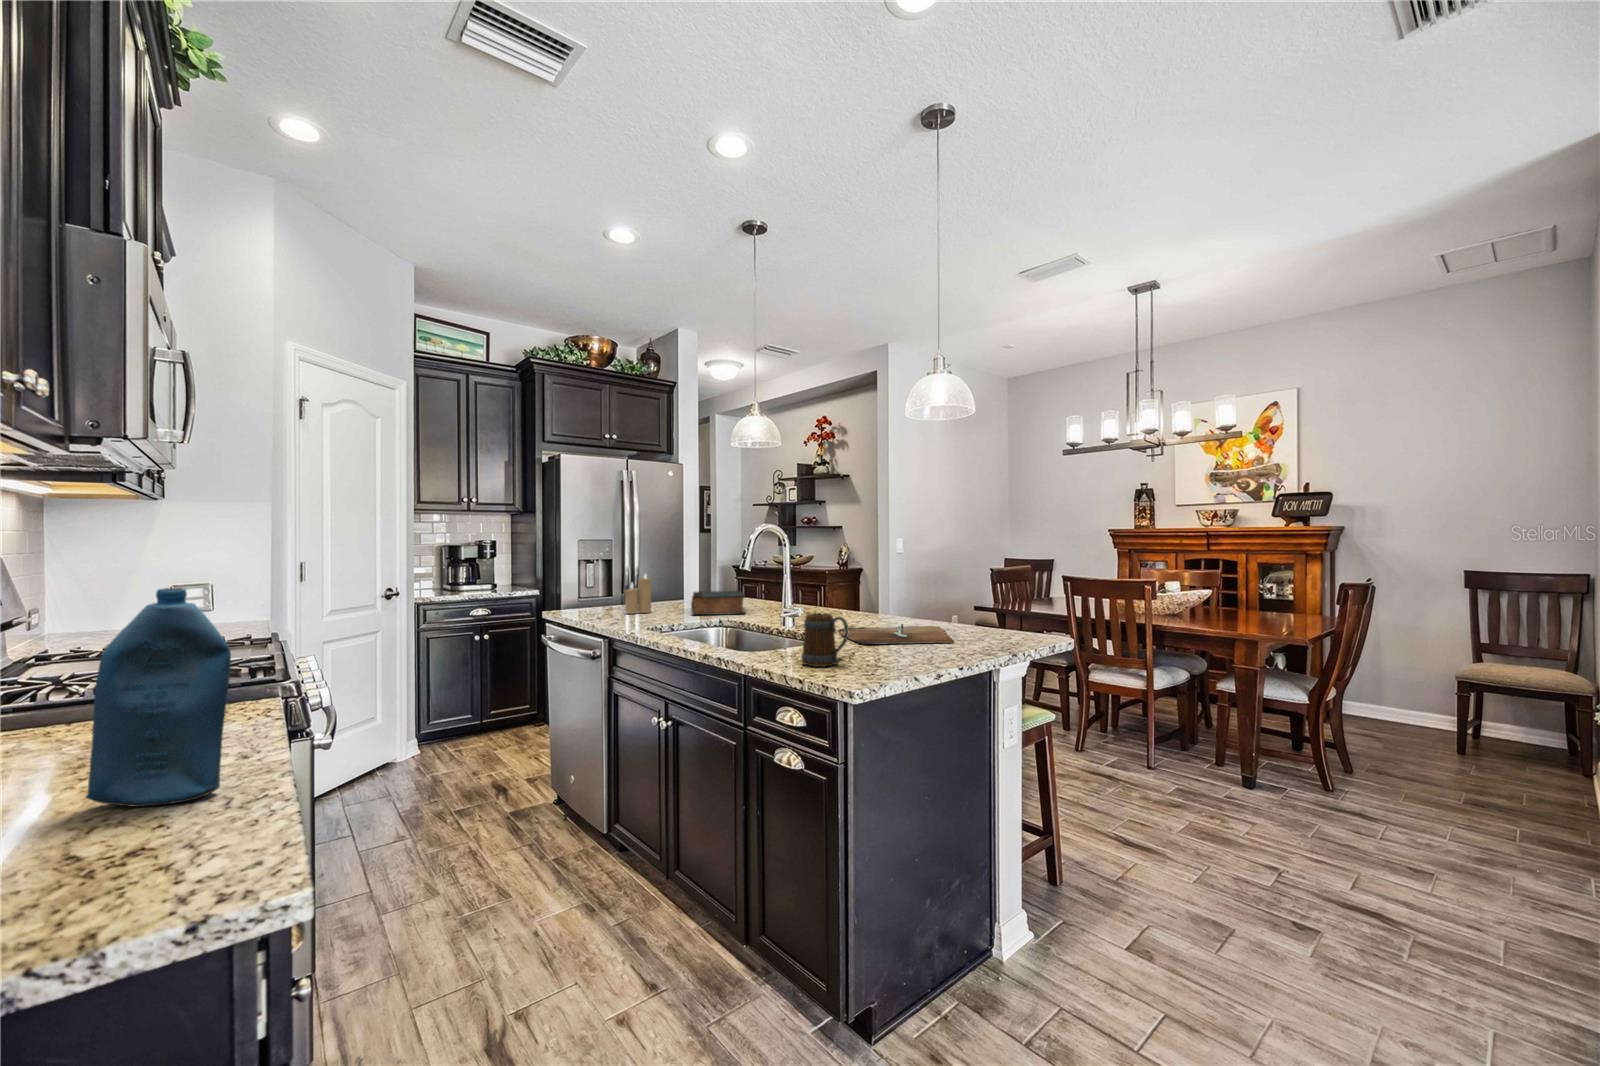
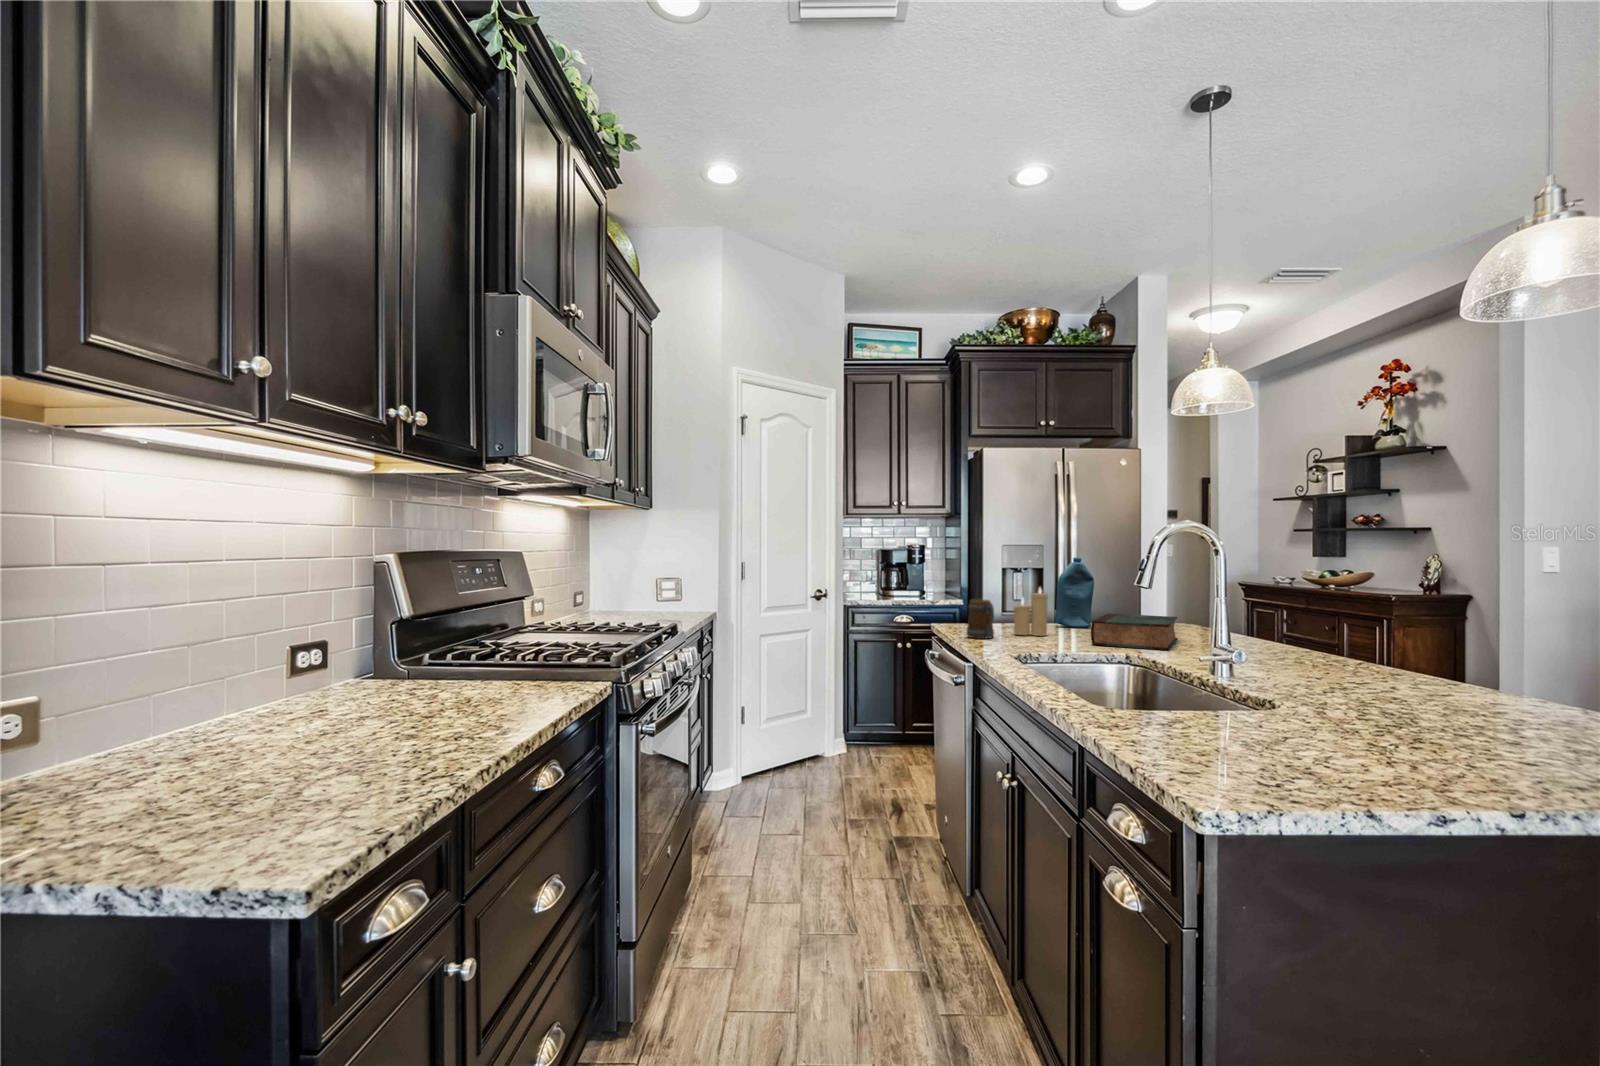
bottle: present [86,588,231,807] -> present [1056,558,1094,628]
mug: present [801,613,848,667] -> present [967,599,994,639]
cutting board: present [838,624,954,644] -> none [1285,689,1527,751]

